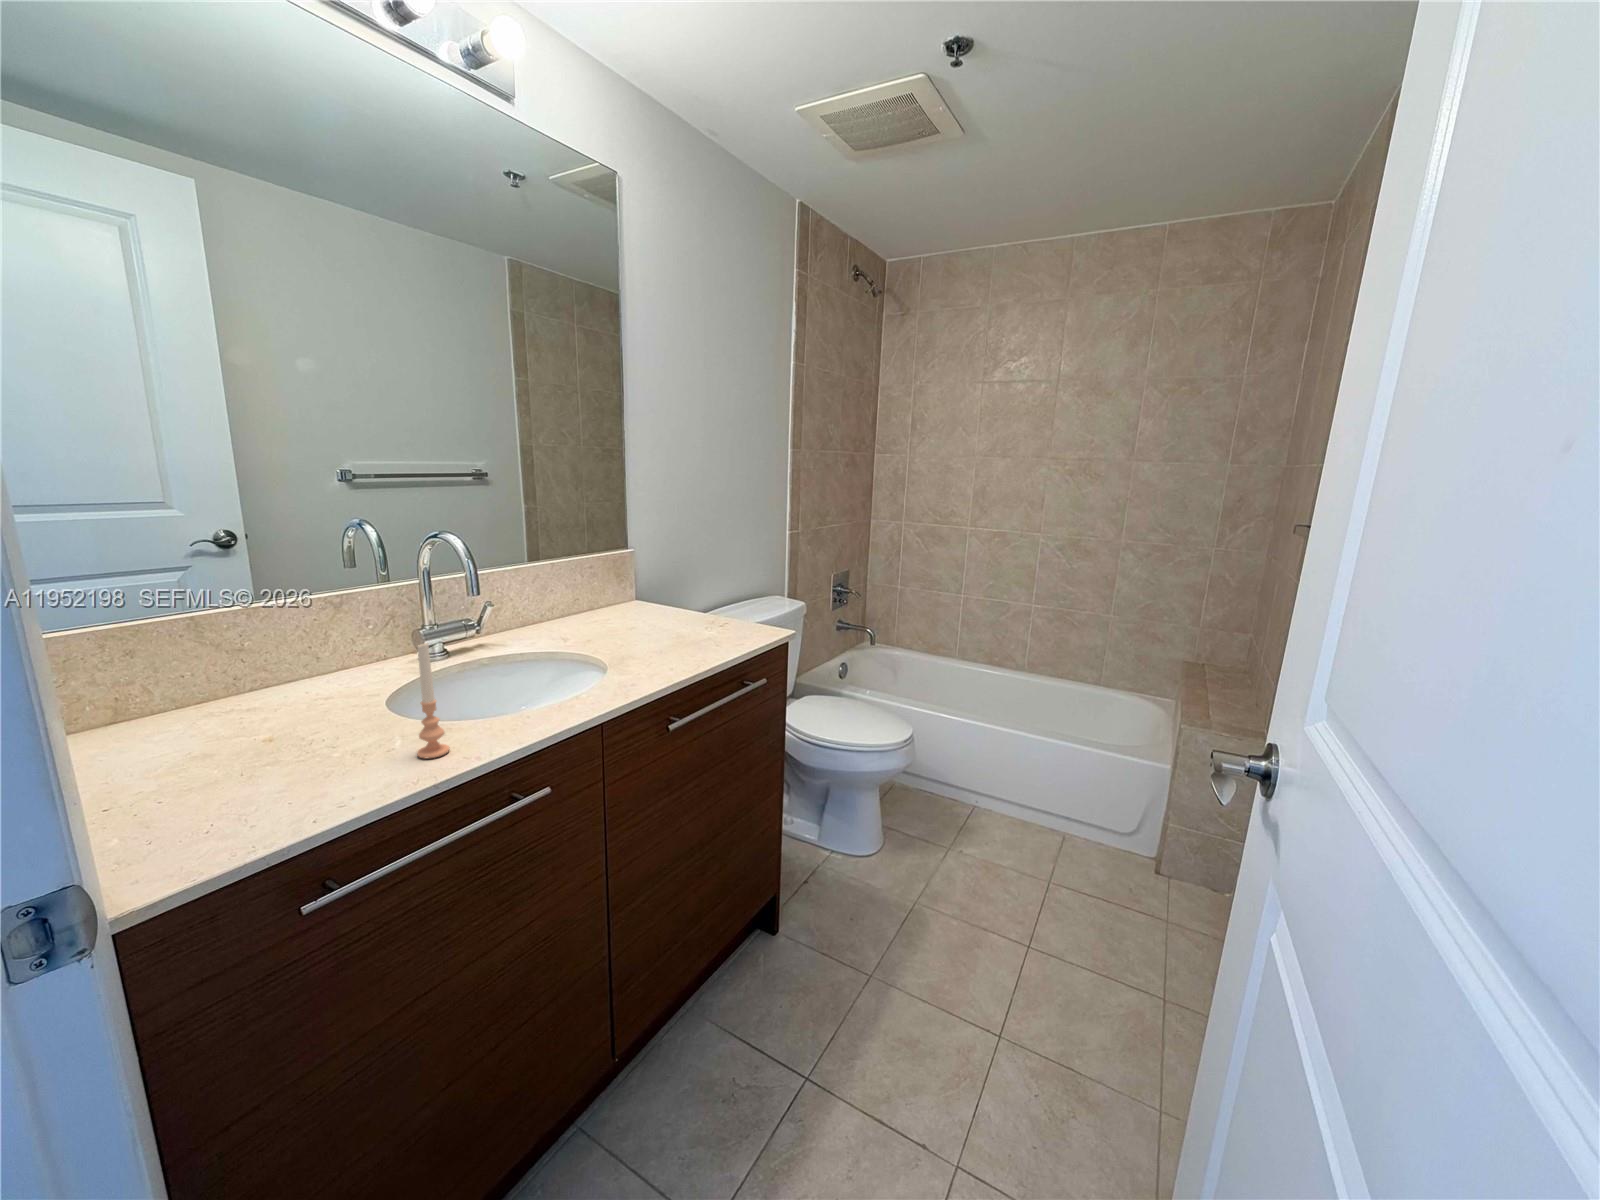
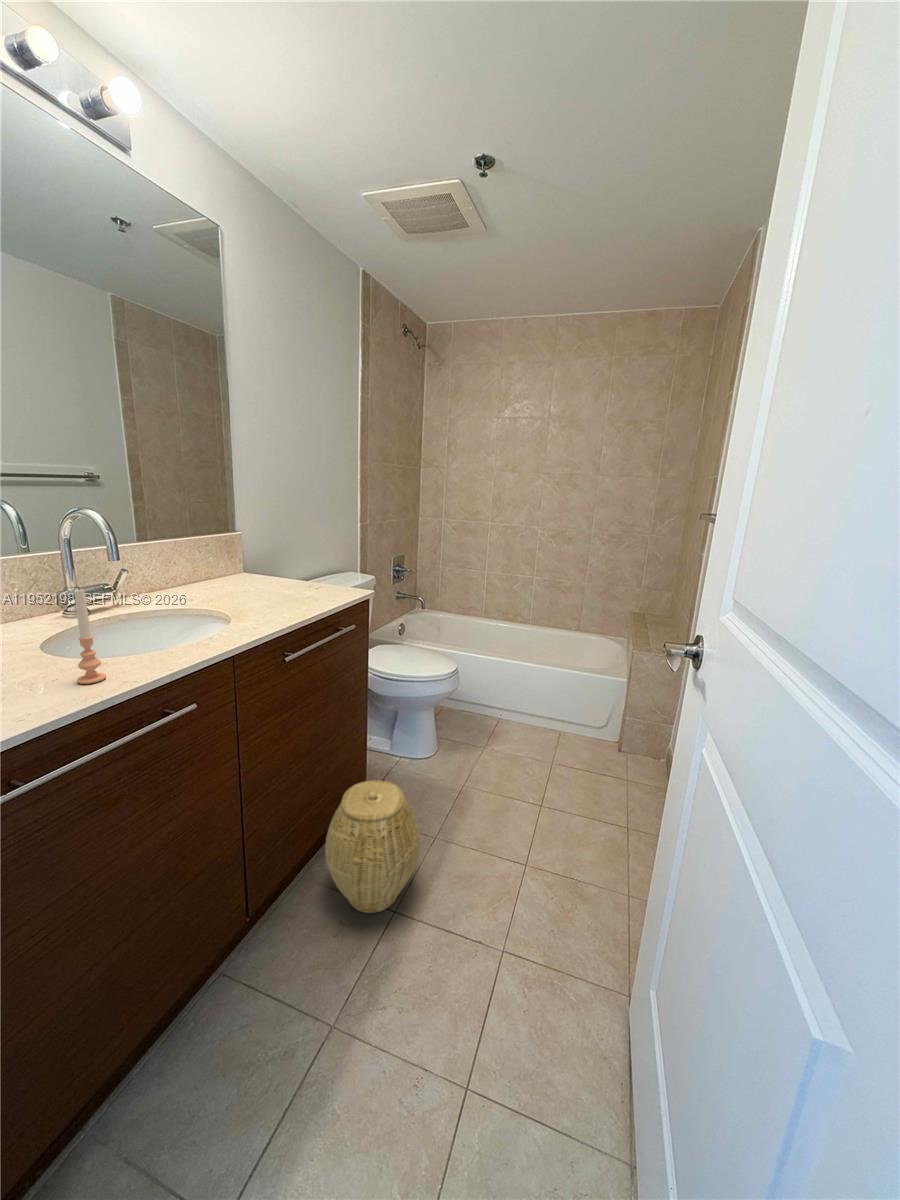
woven basket: none [718,896,847,1083] -> present [325,780,420,913]

